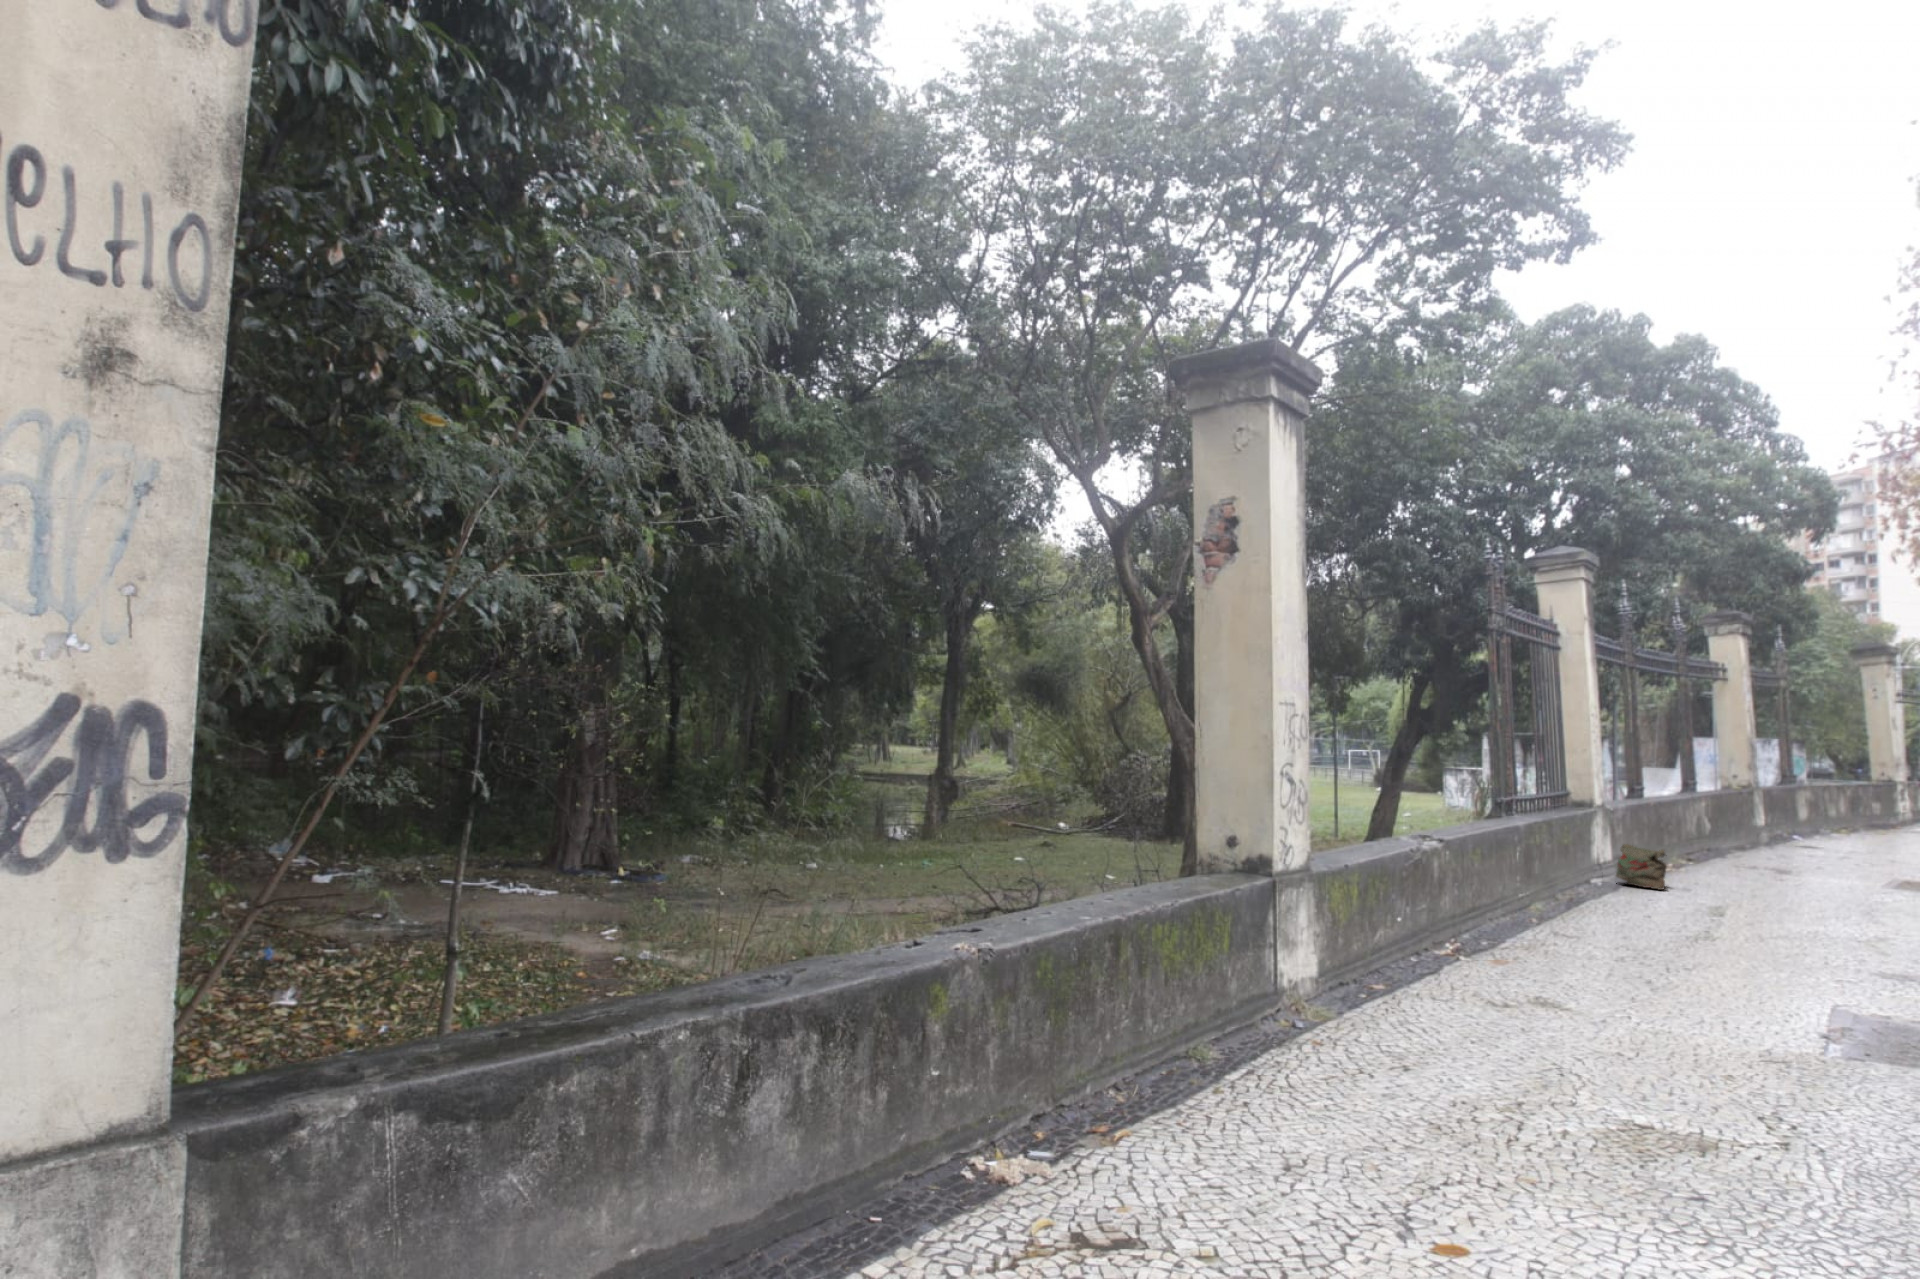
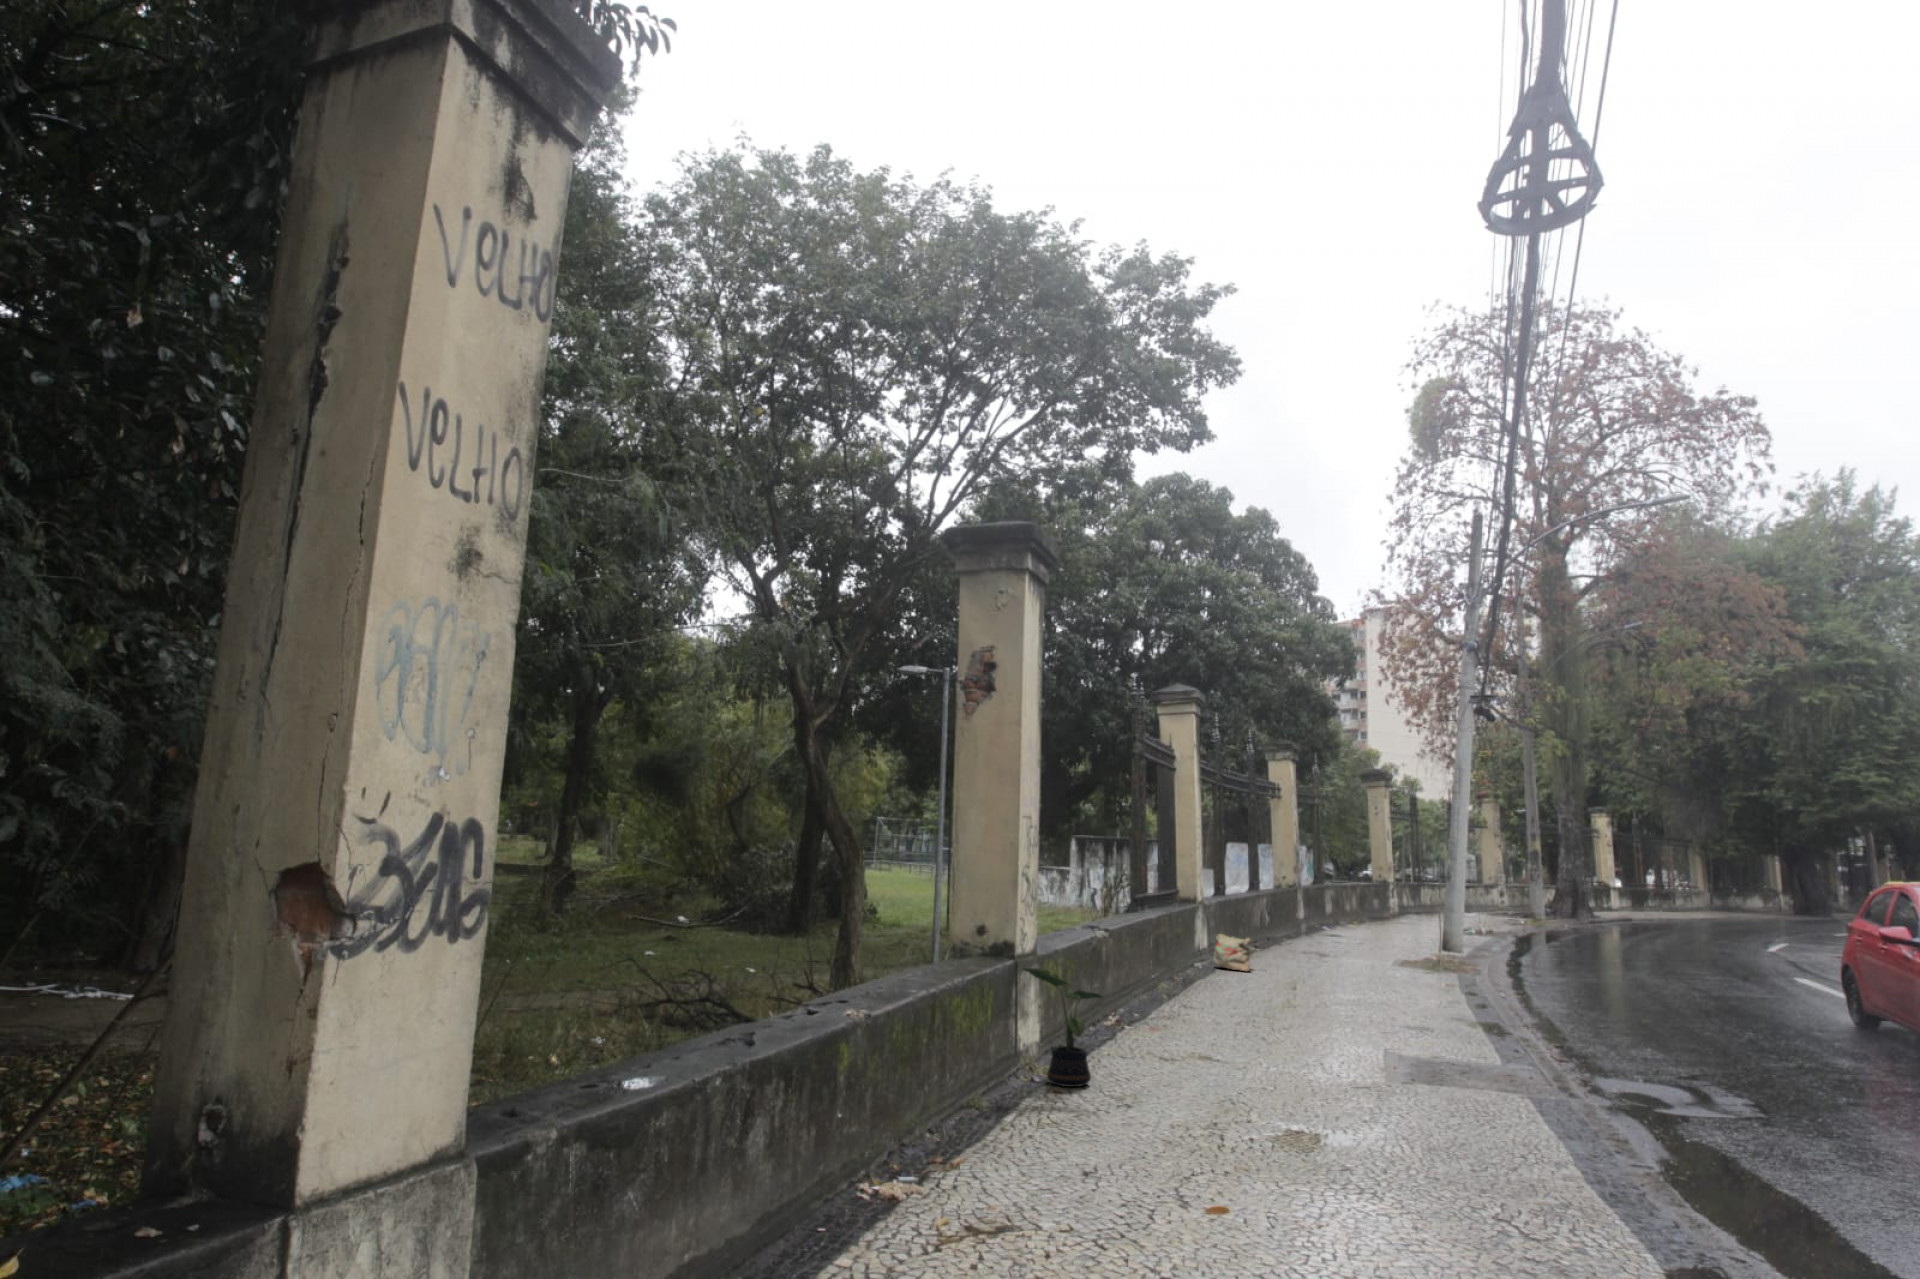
potted plant: none [1276,886,1384,1035] -> present [1023,968,1102,1087]

